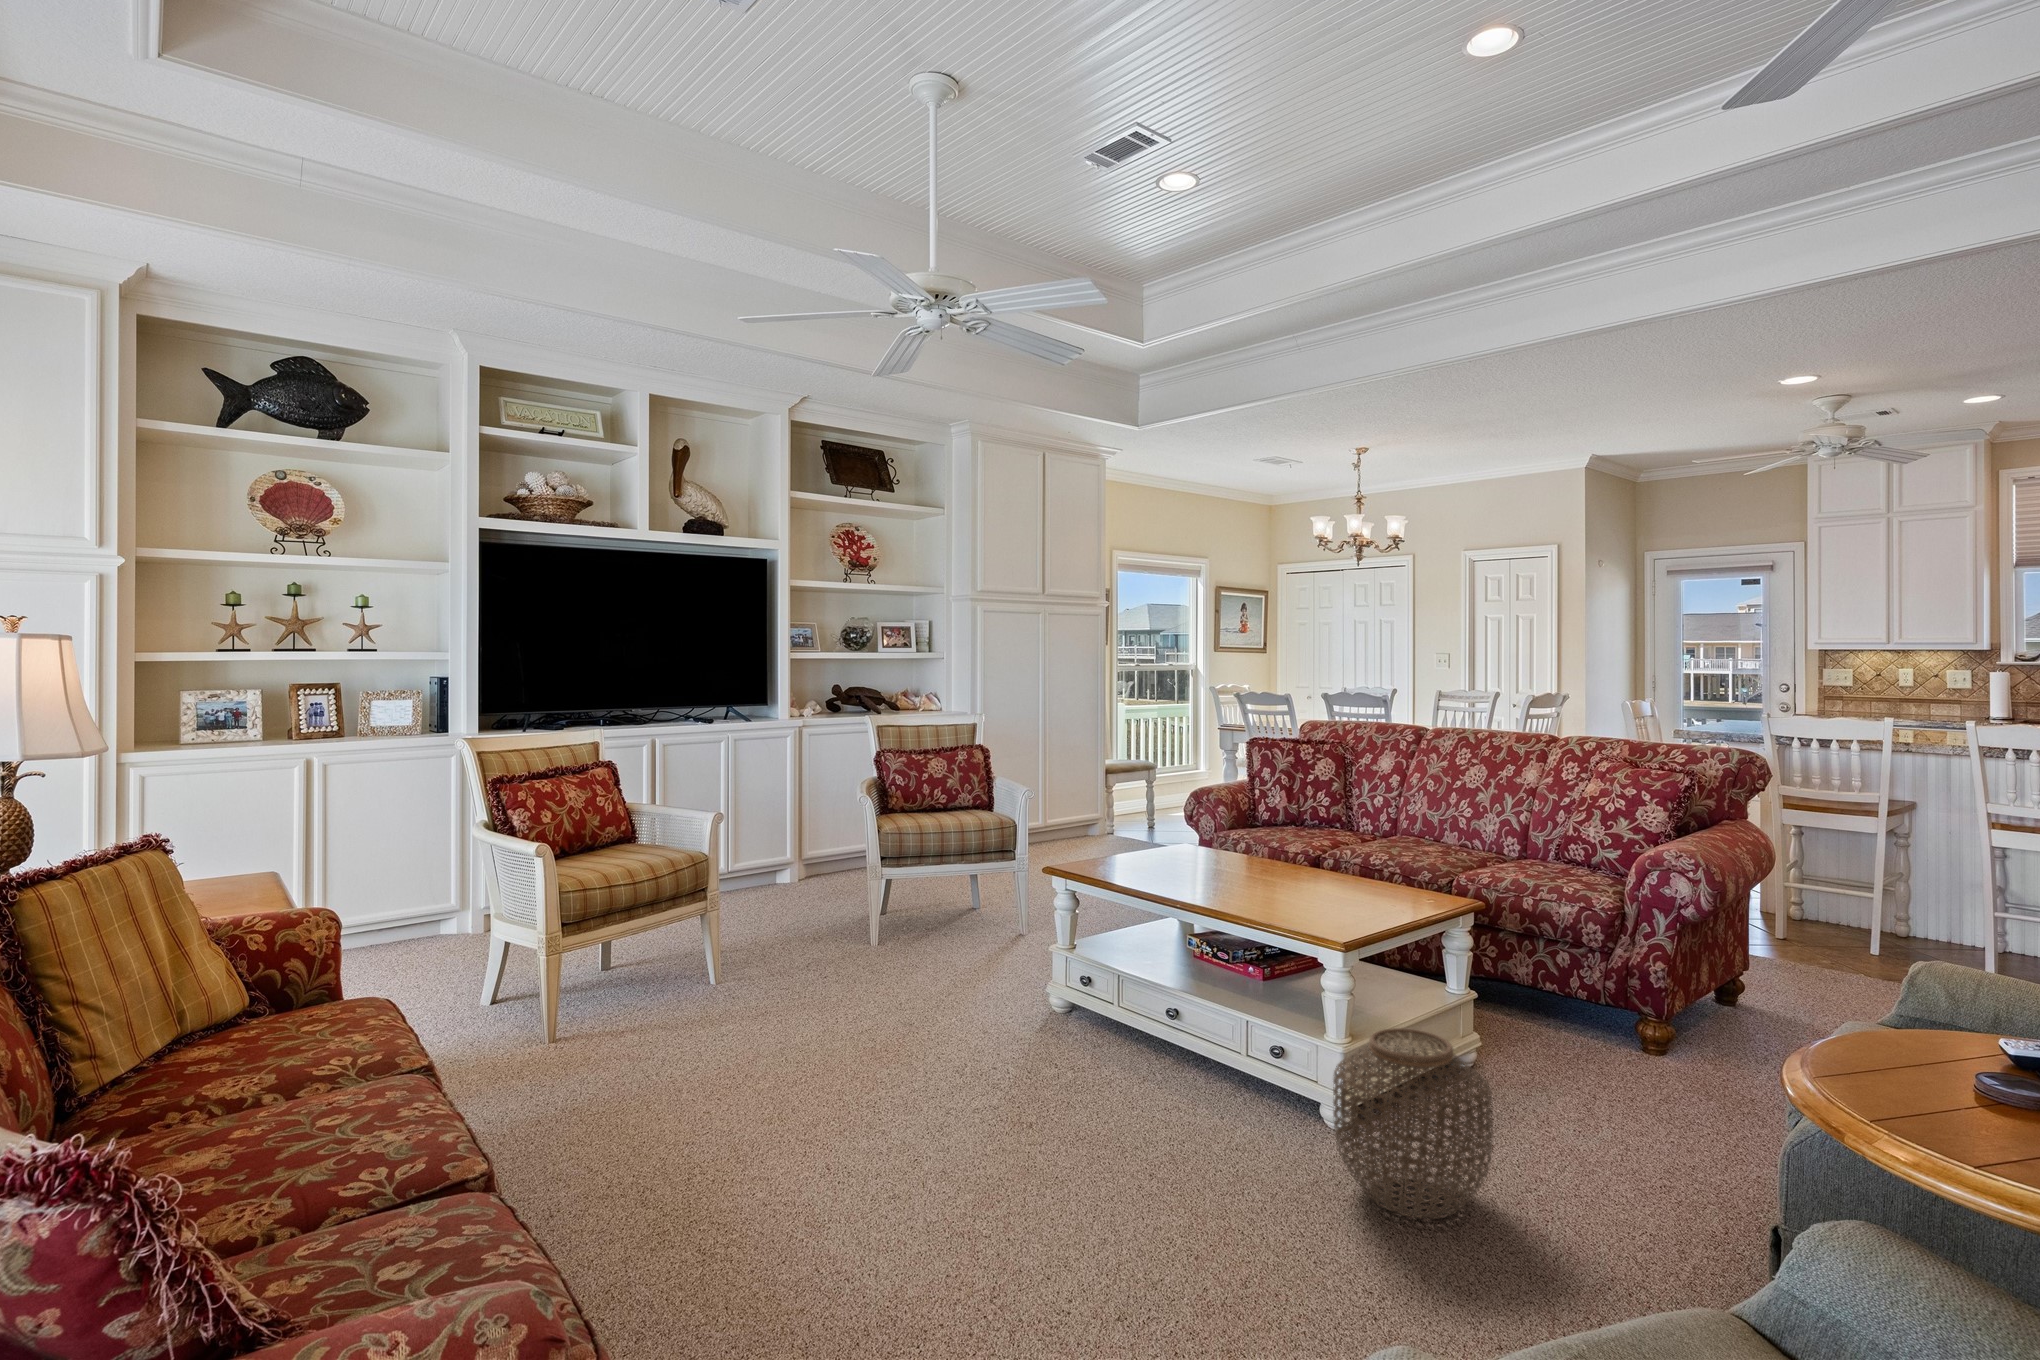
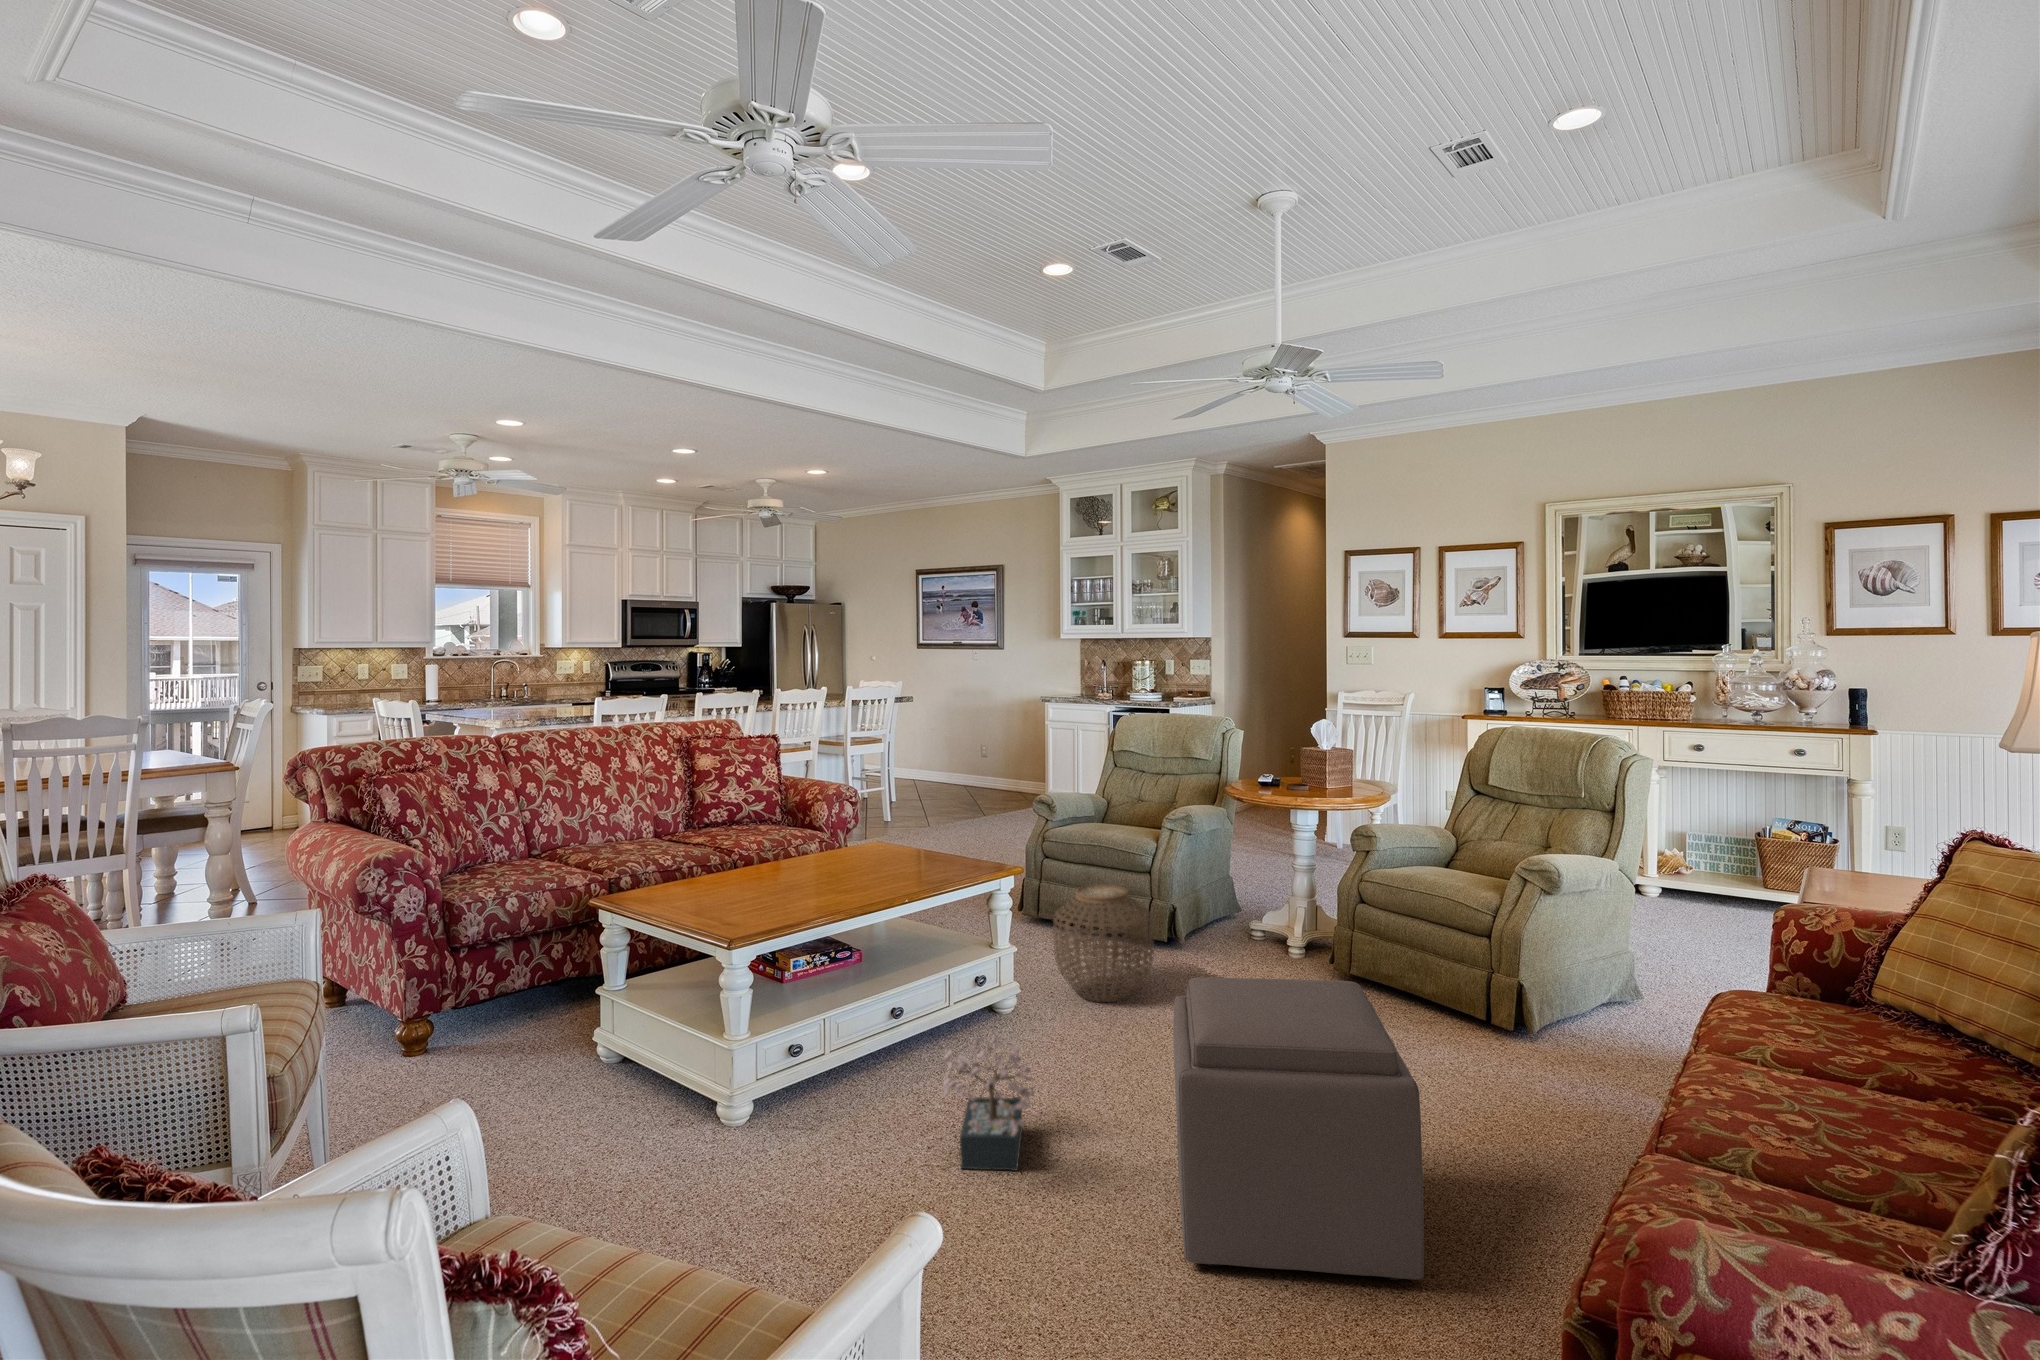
ottoman: none [642,977,921,1272] -> present [1173,977,1424,1280]
decorative plant: none [915,981,1040,1110] -> present [941,1036,1042,1170]

